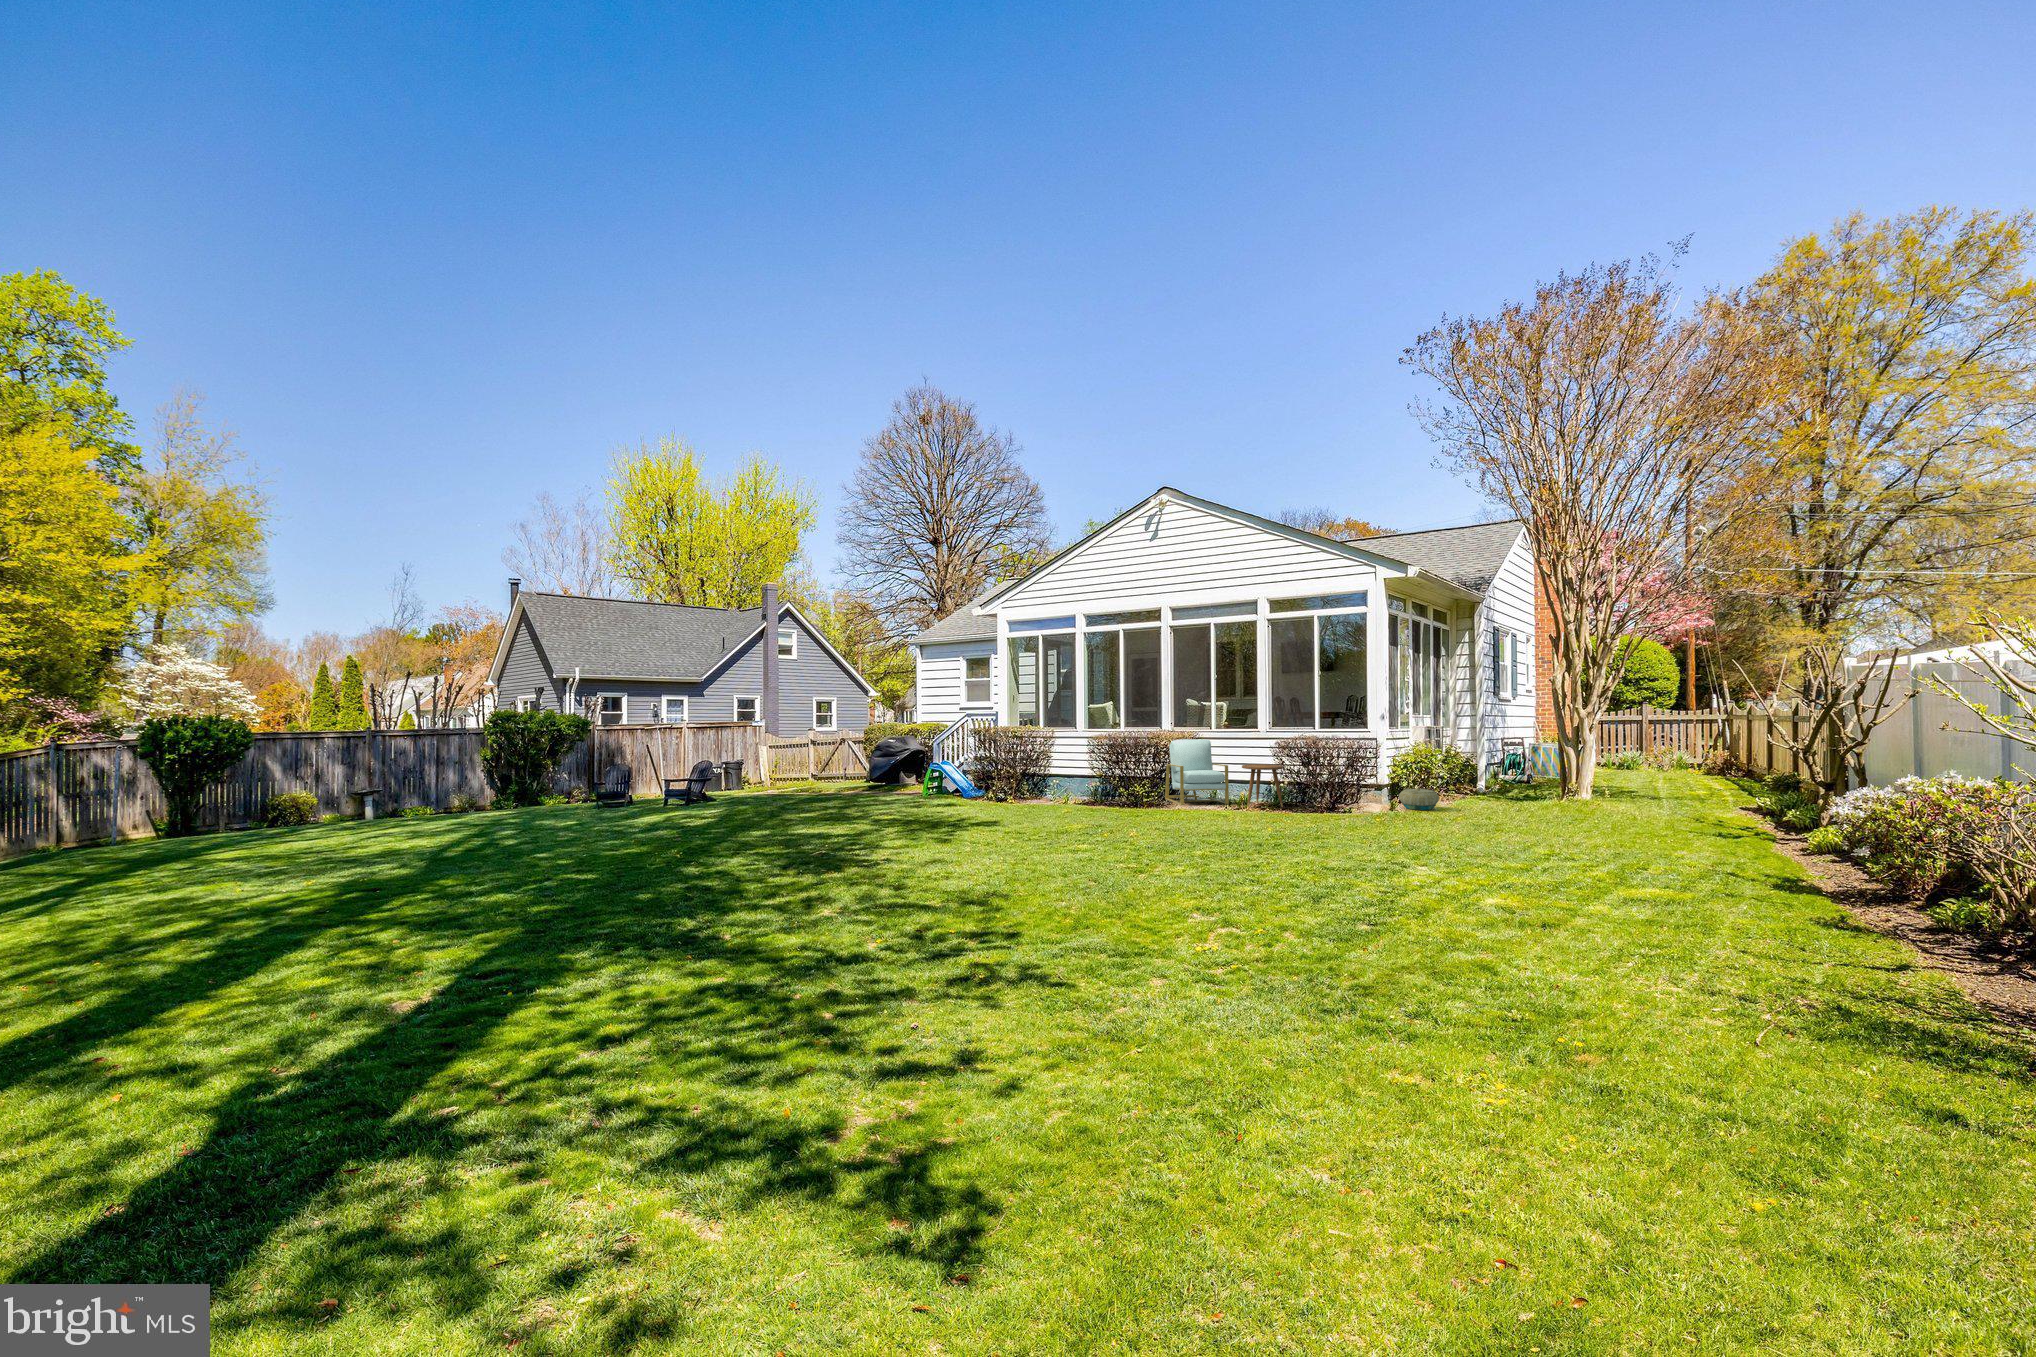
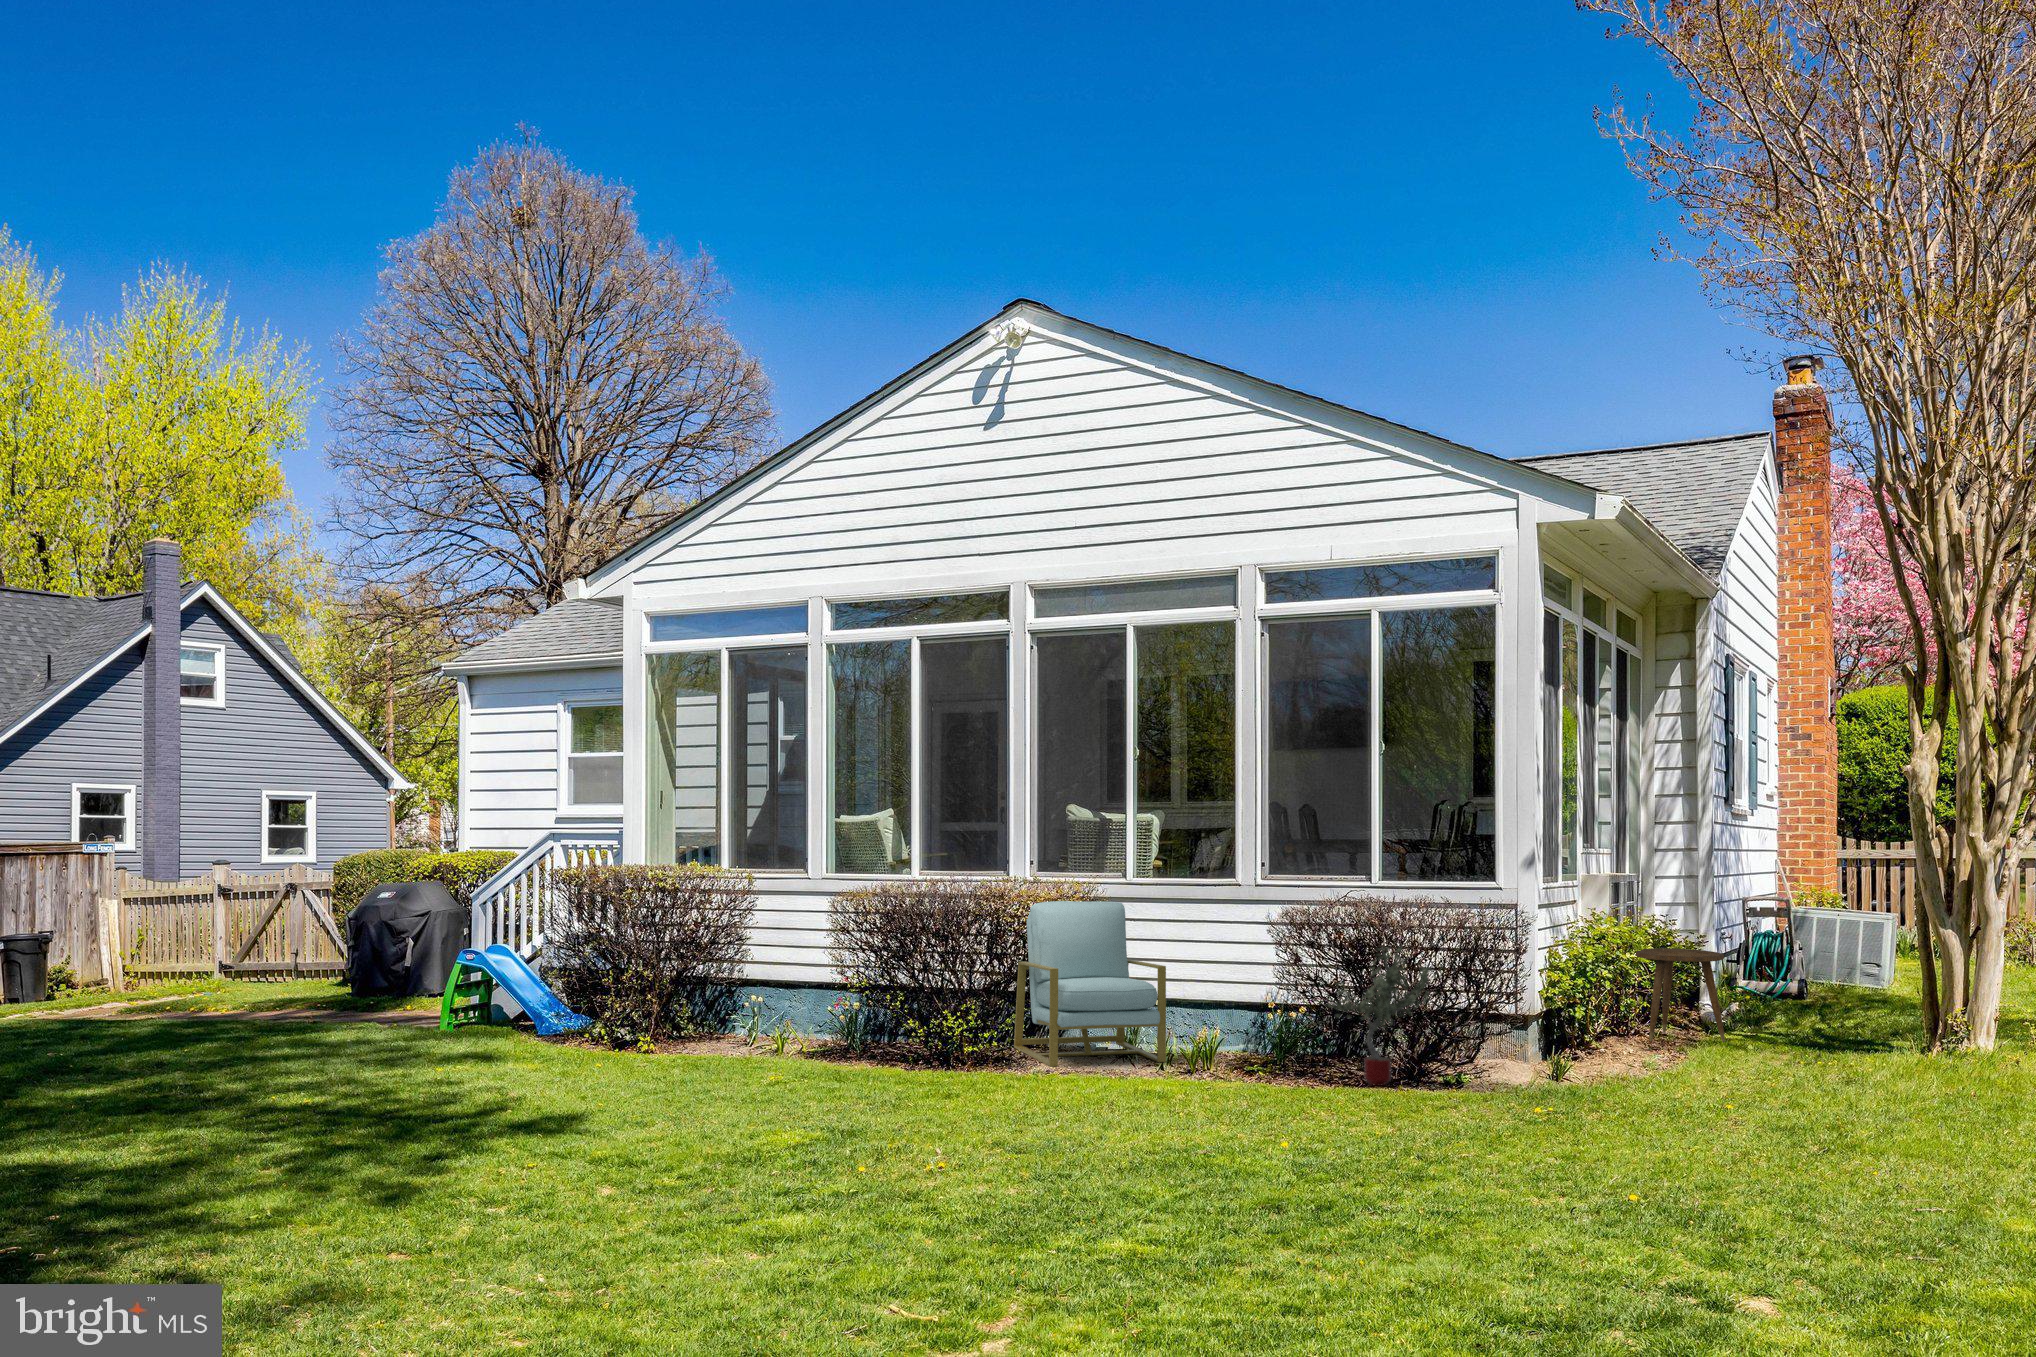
potted tree: none [1295,756,1340,813] -> present [1328,948,1430,1086]
side table: present [1242,764,1283,807] -> present [1636,948,1725,1043]
basket: present [1399,788,1439,810] -> none [1561,1022,1652,1075]

